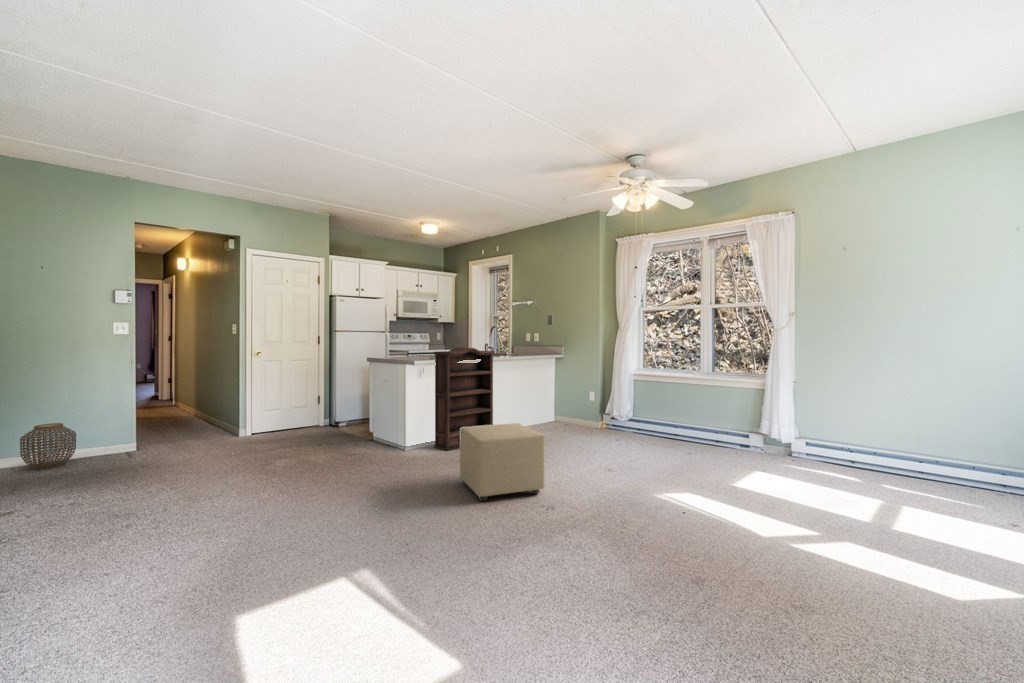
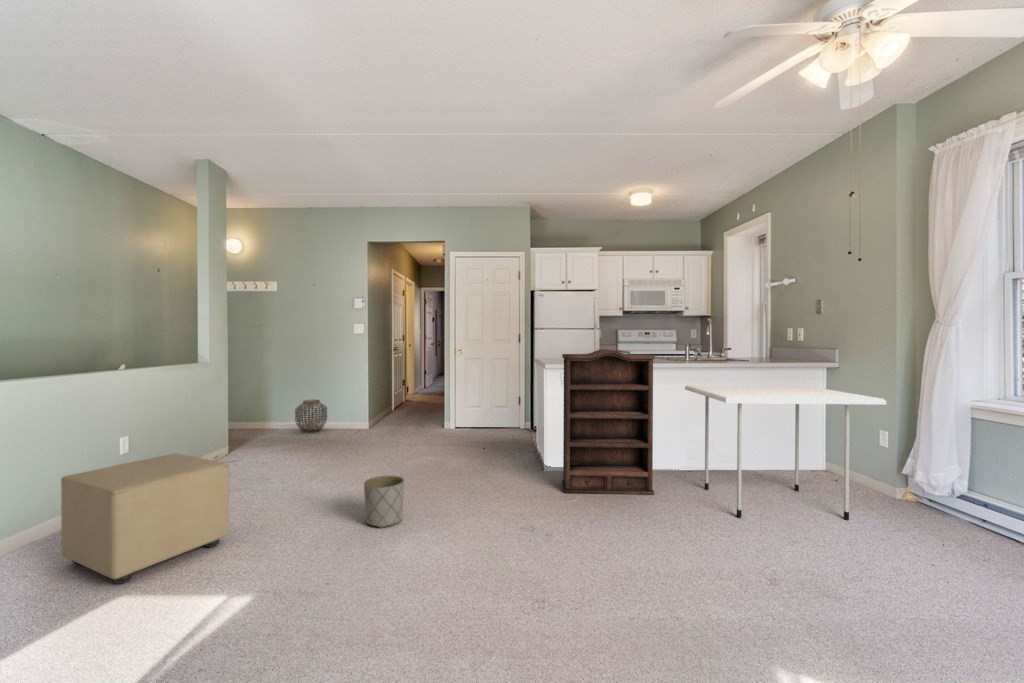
dining table: none [499,367,596,441] -> present [685,385,886,520]
ottoman: present [460,423,545,501] -> present [61,454,229,584]
planter: none [351,453,384,493] -> present [364,476,404,528]

